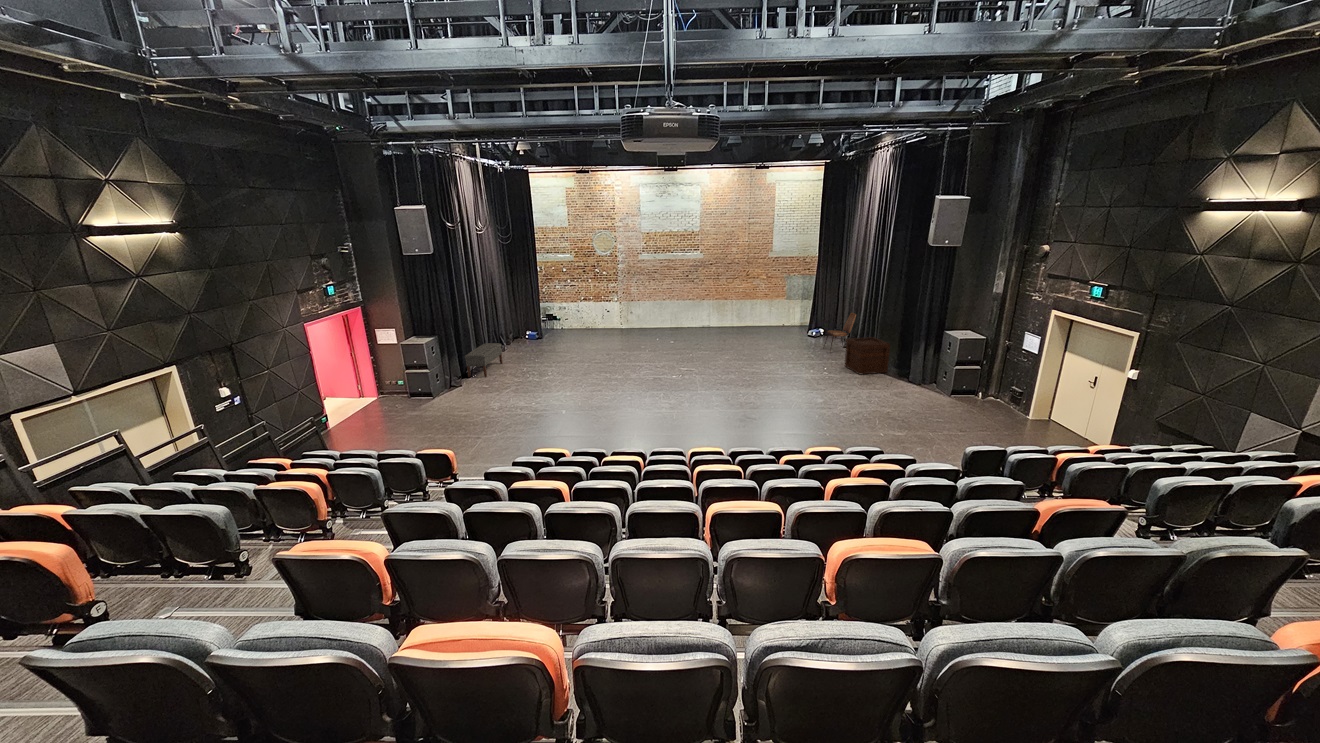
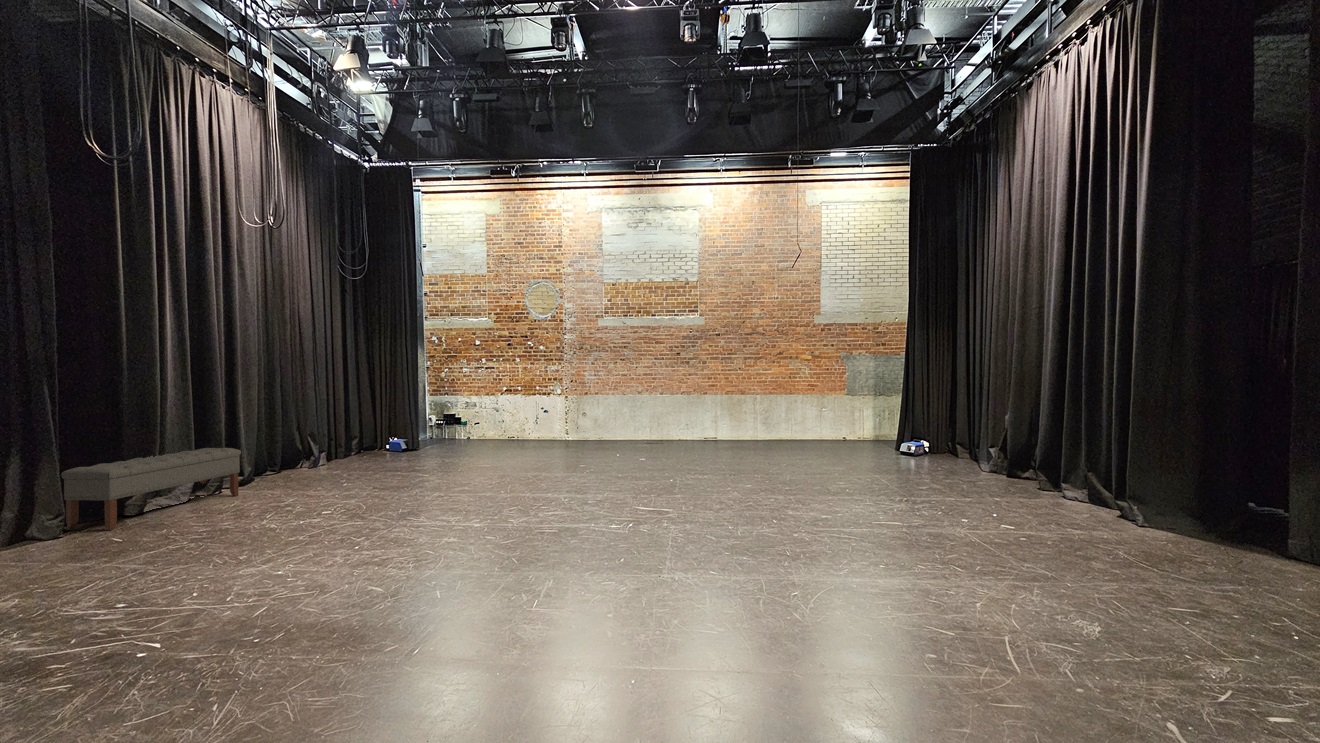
dining chair: present [824,313,856,352] -> none [965,399,1042,487]
wooden crate: present [845,337,890,374] -> none [1083,443,1262,554]

